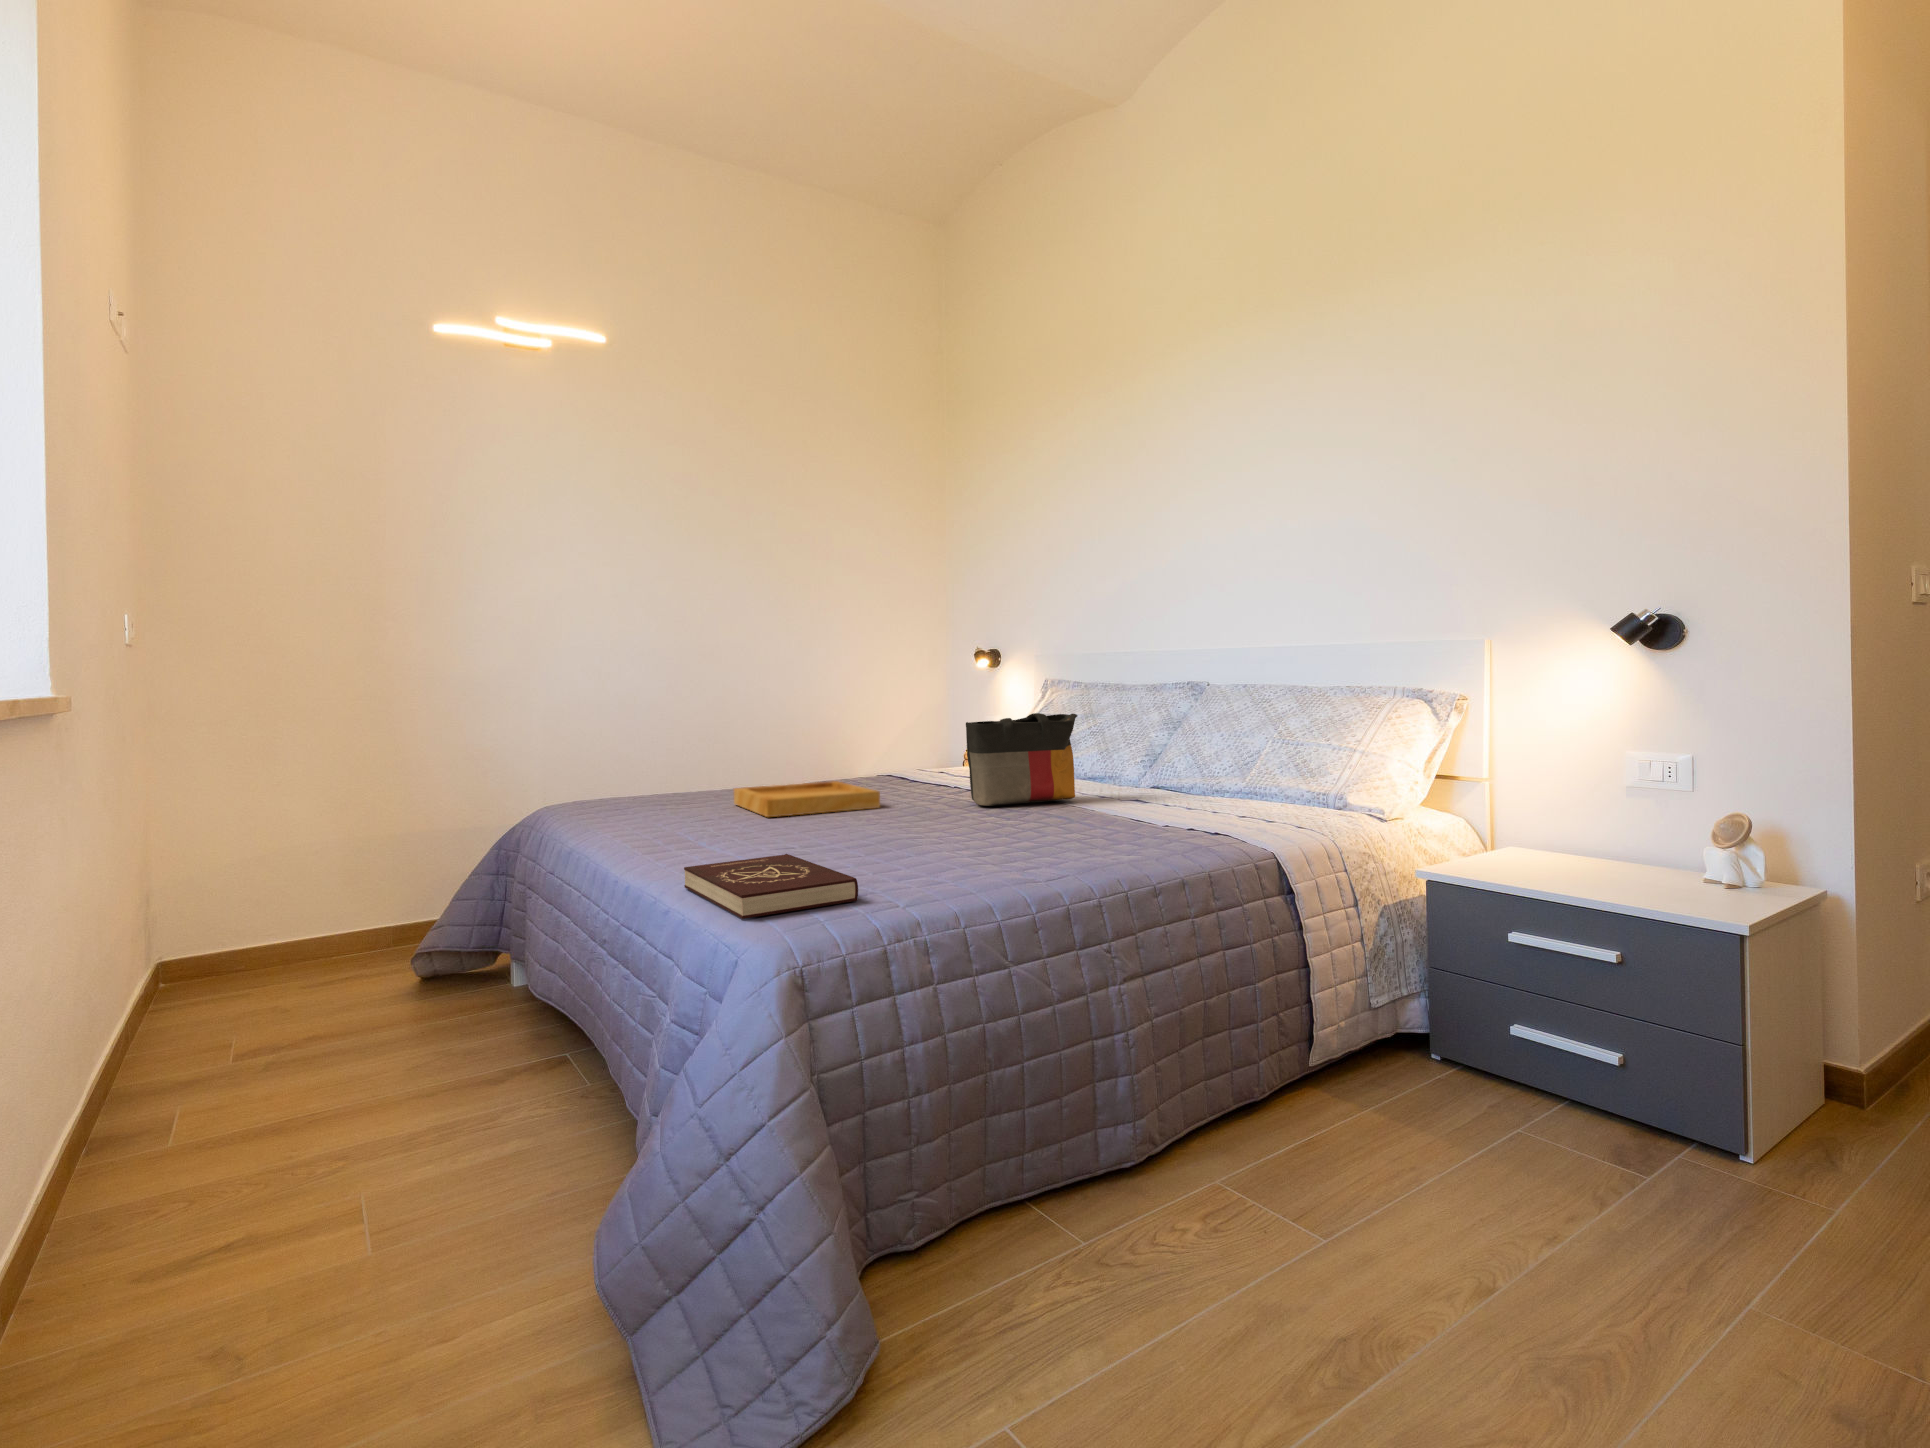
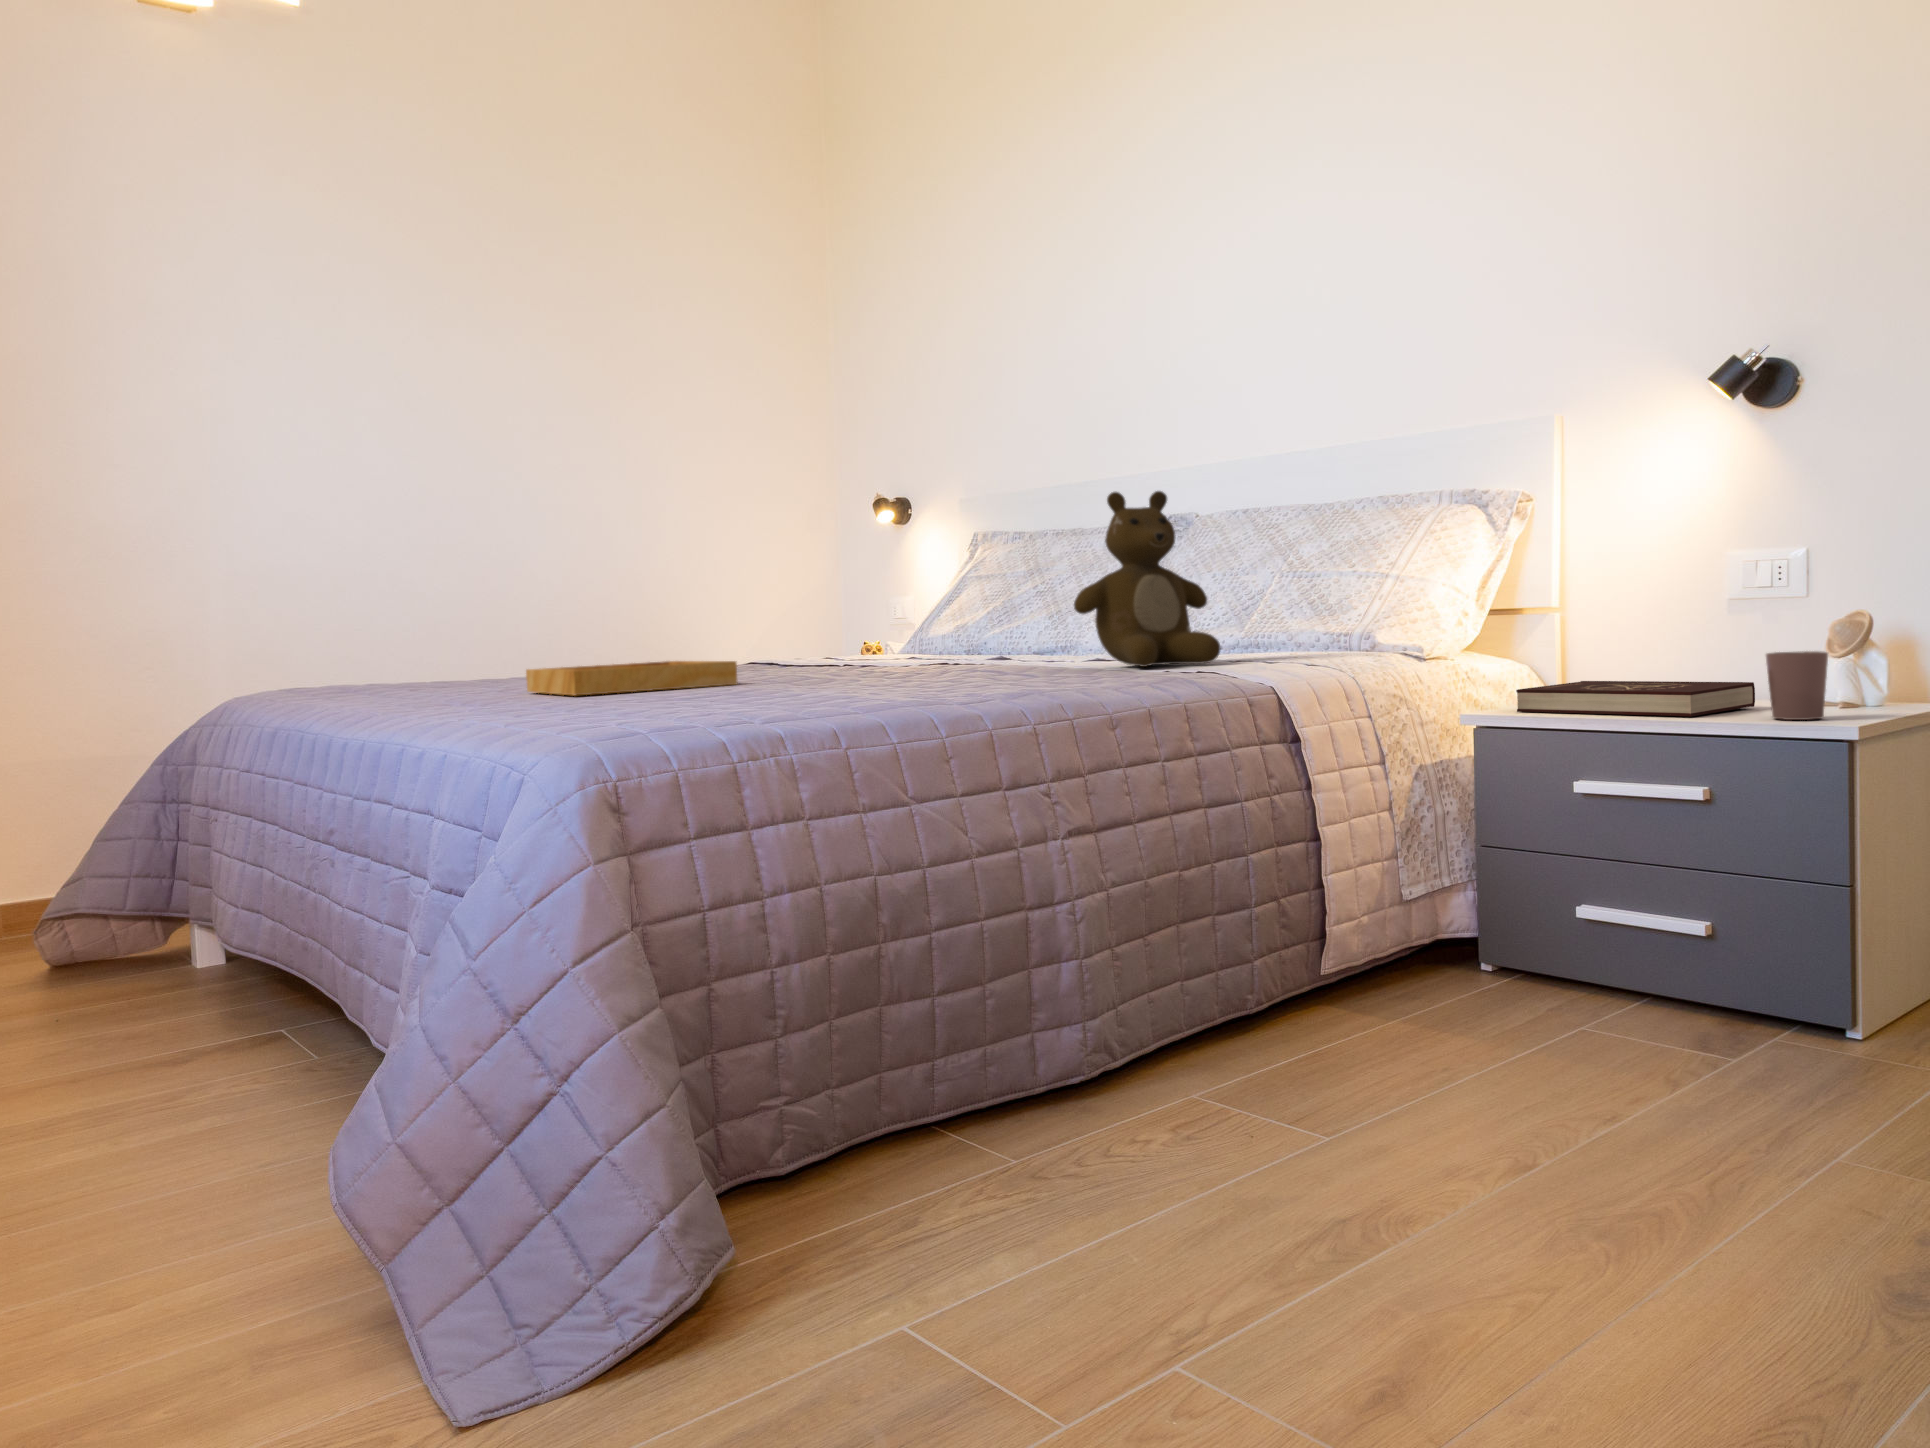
teddy bear: none [1124,684,1232,817] -> present [1074,491,1221,667]
tote bag: present [966,713,1077,806] -> none [855,545,1012,674]
cup: none [1664,850,1717,907] -> present [1766,651,1828,720]
book: present [684,854,858,919] -> present [1516,681,1755,717]

